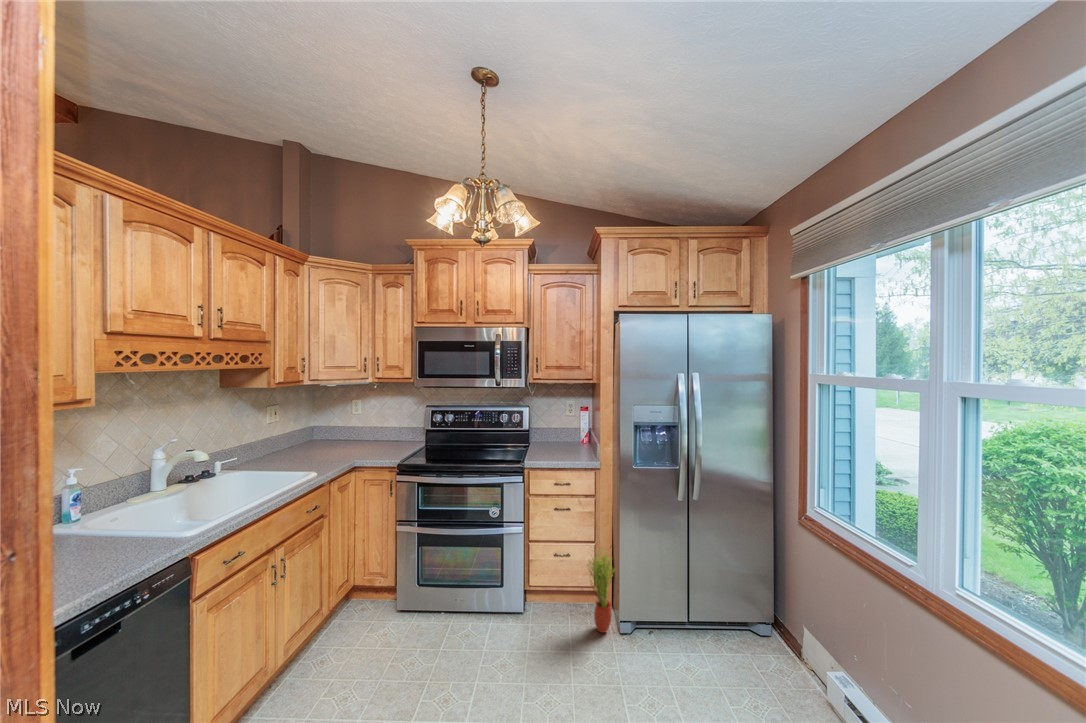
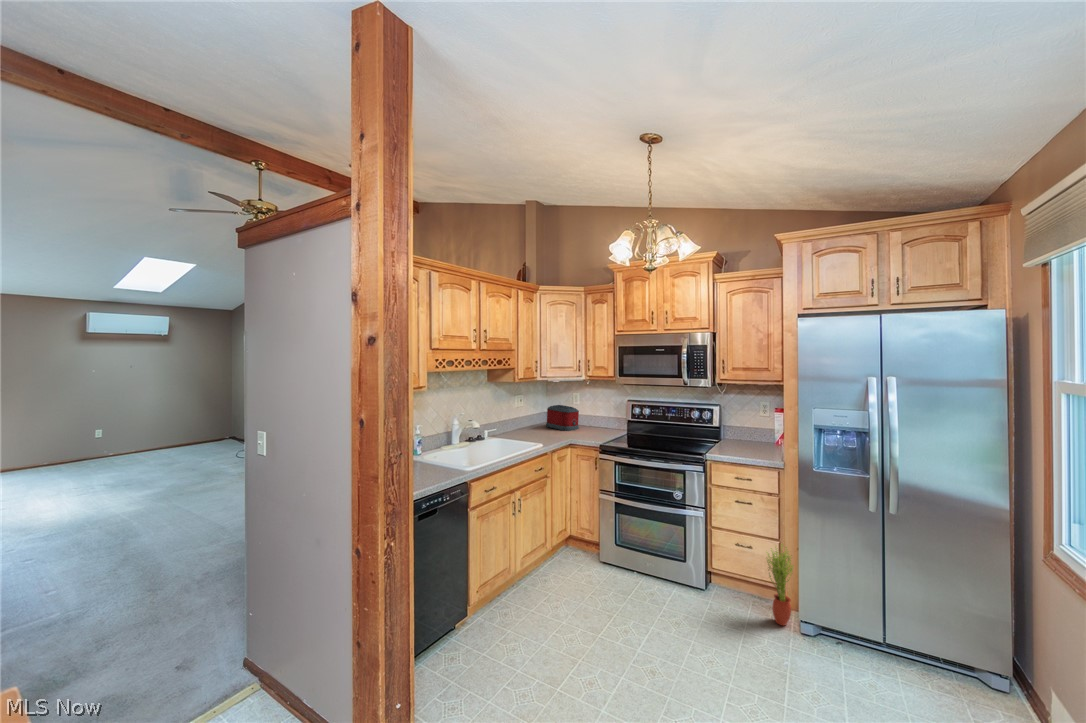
toaster: none [316,415,363,448] -> present [546,405,579,431]

